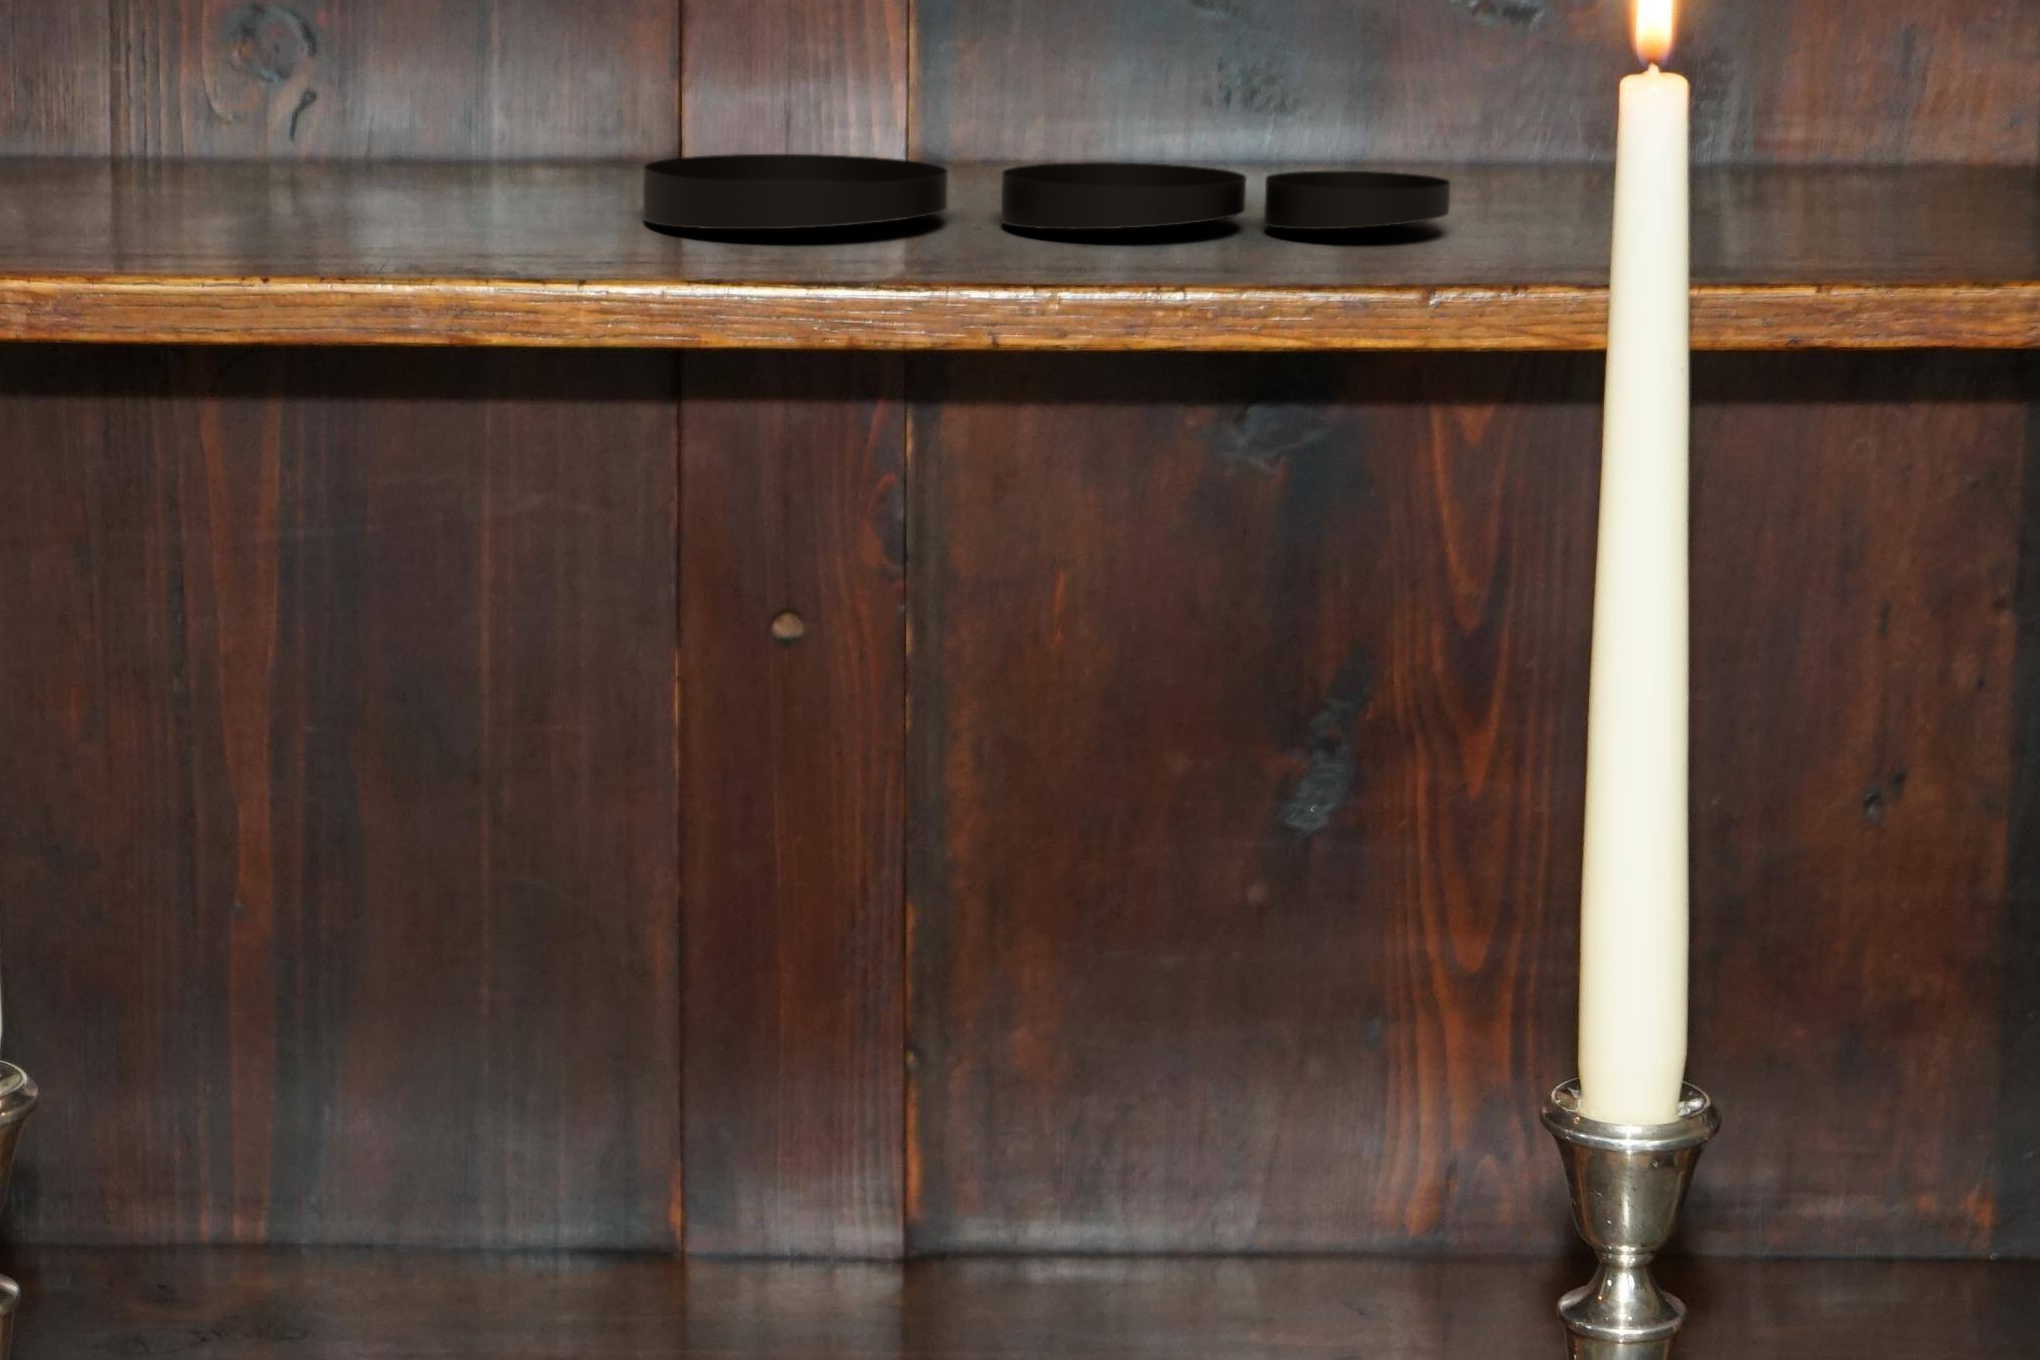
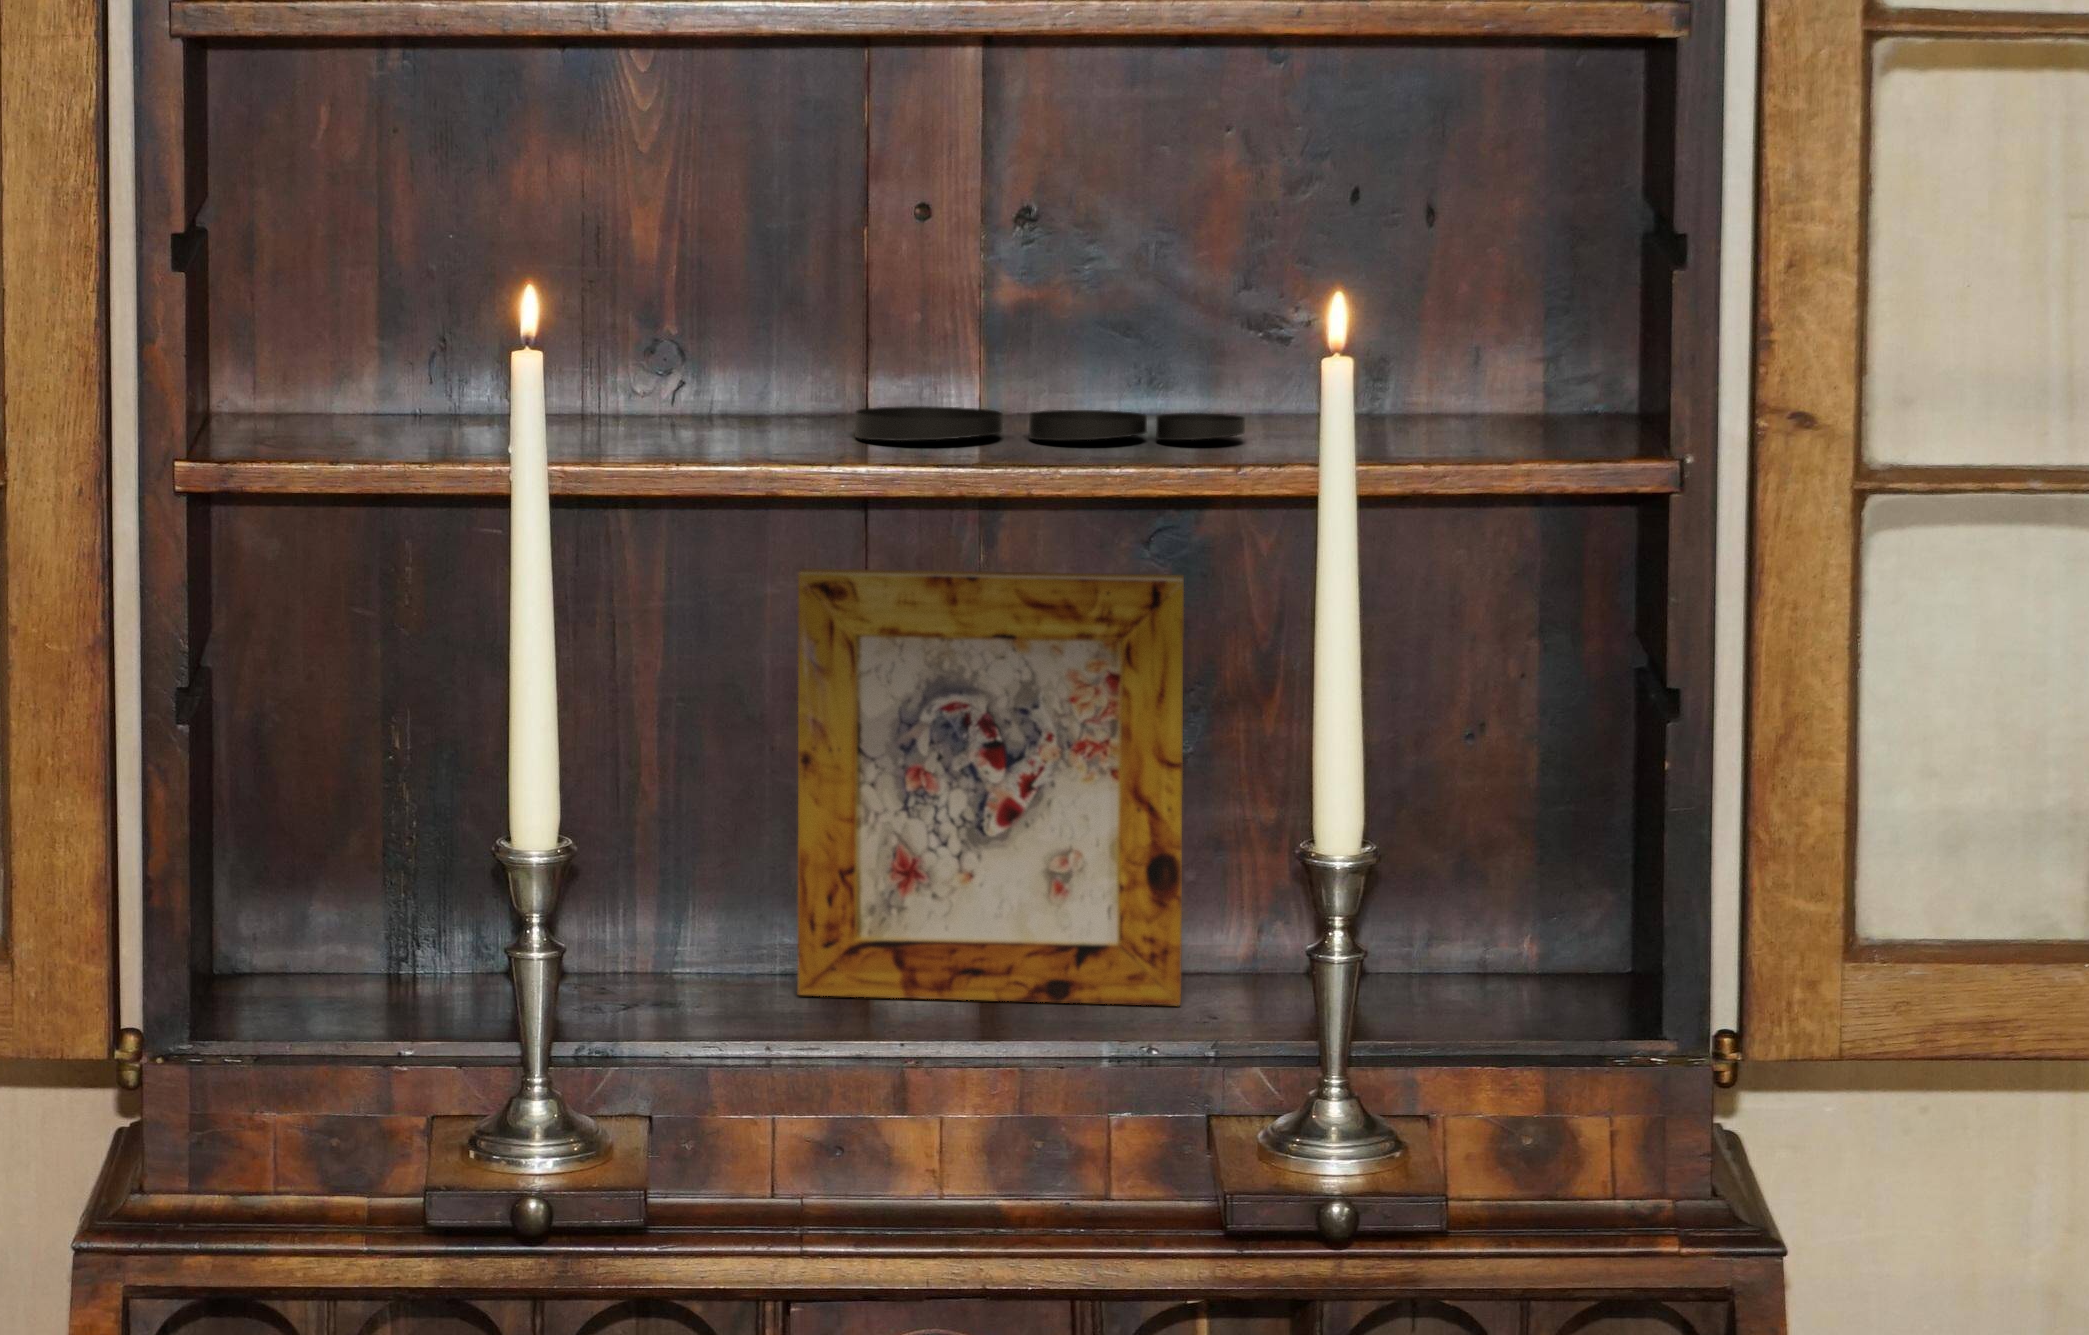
picture frame: none [536,481,1315,1343] -> present [798,569,1184,1005]

